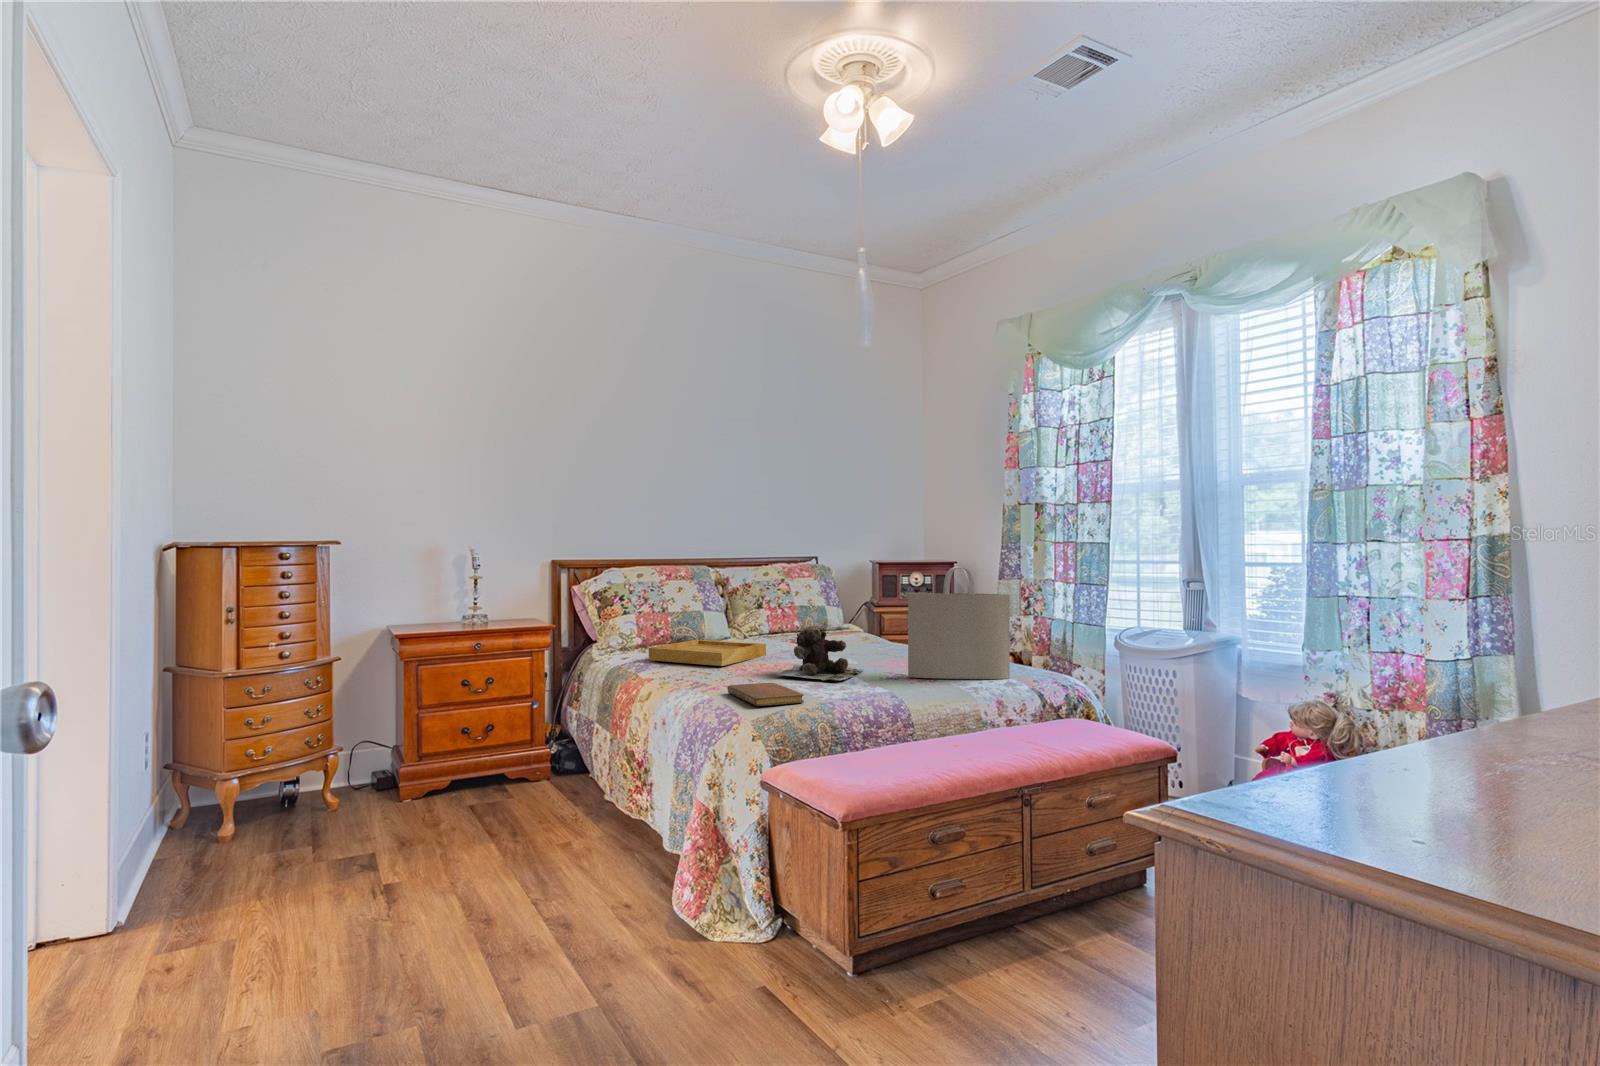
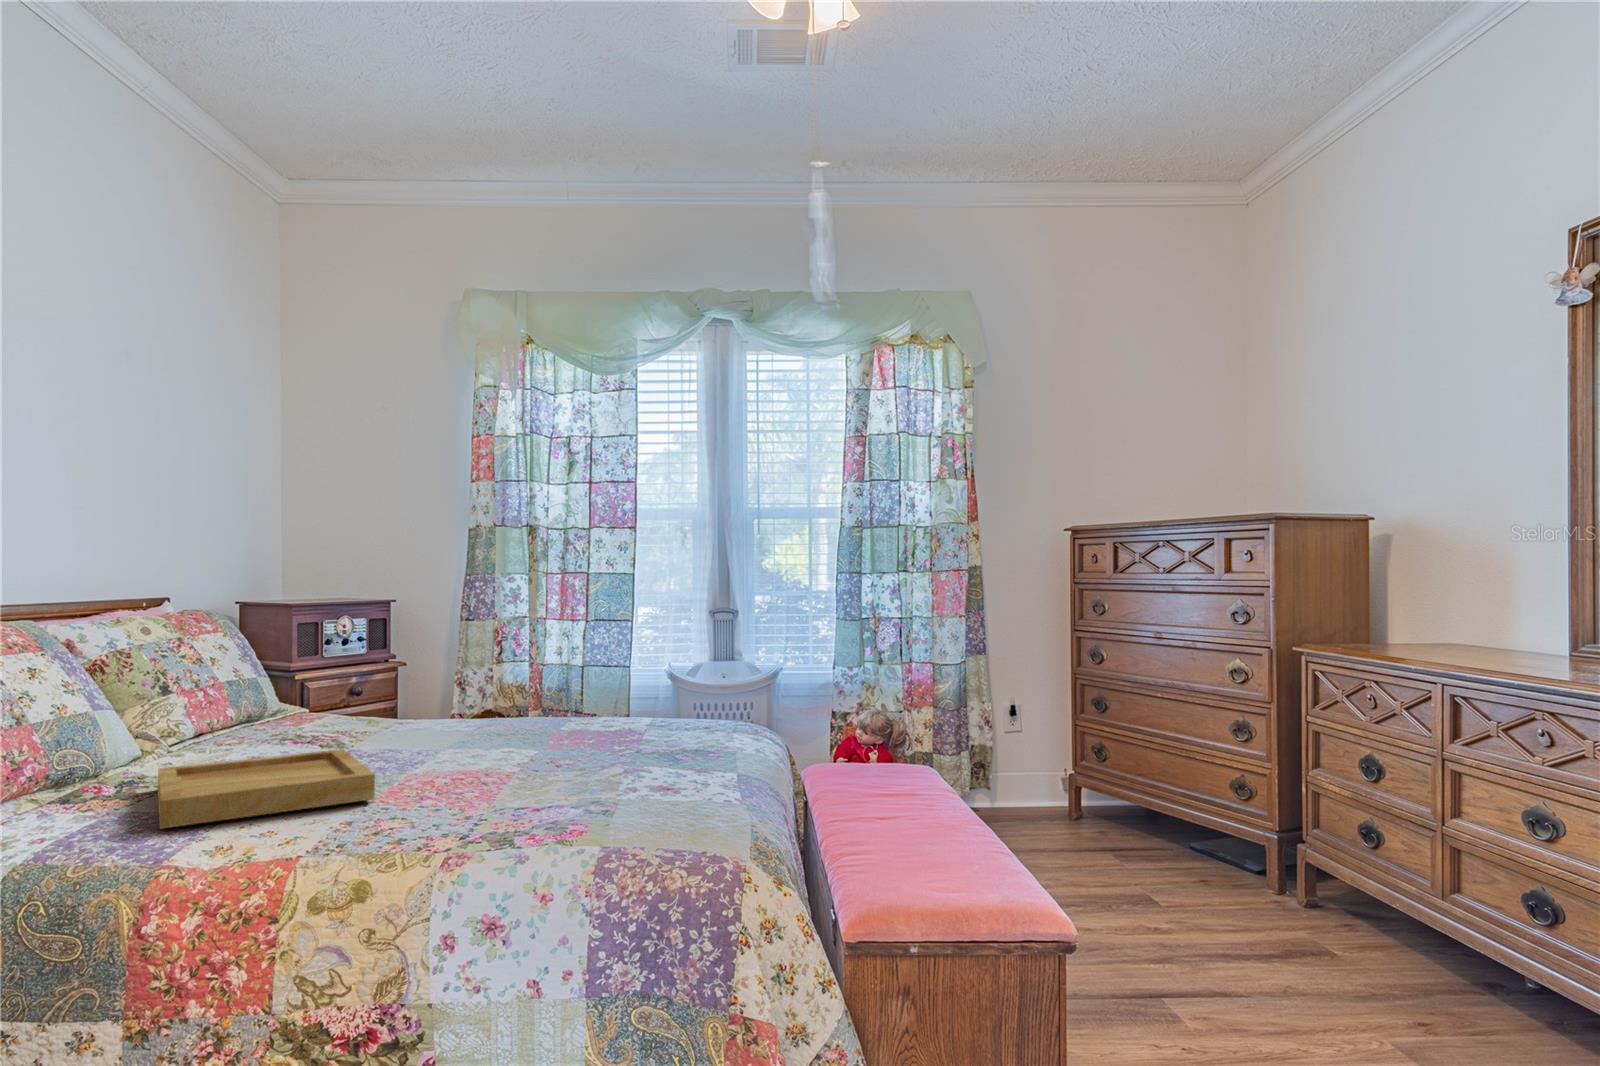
tote bag: present [908,567,1010,679] -> none [662,599,739,751]
teddy bear: present [777,626,863,681] -> none [492,698,637,787]
notebook: present [727,683,804,706] -> none [580,795,721,829]

